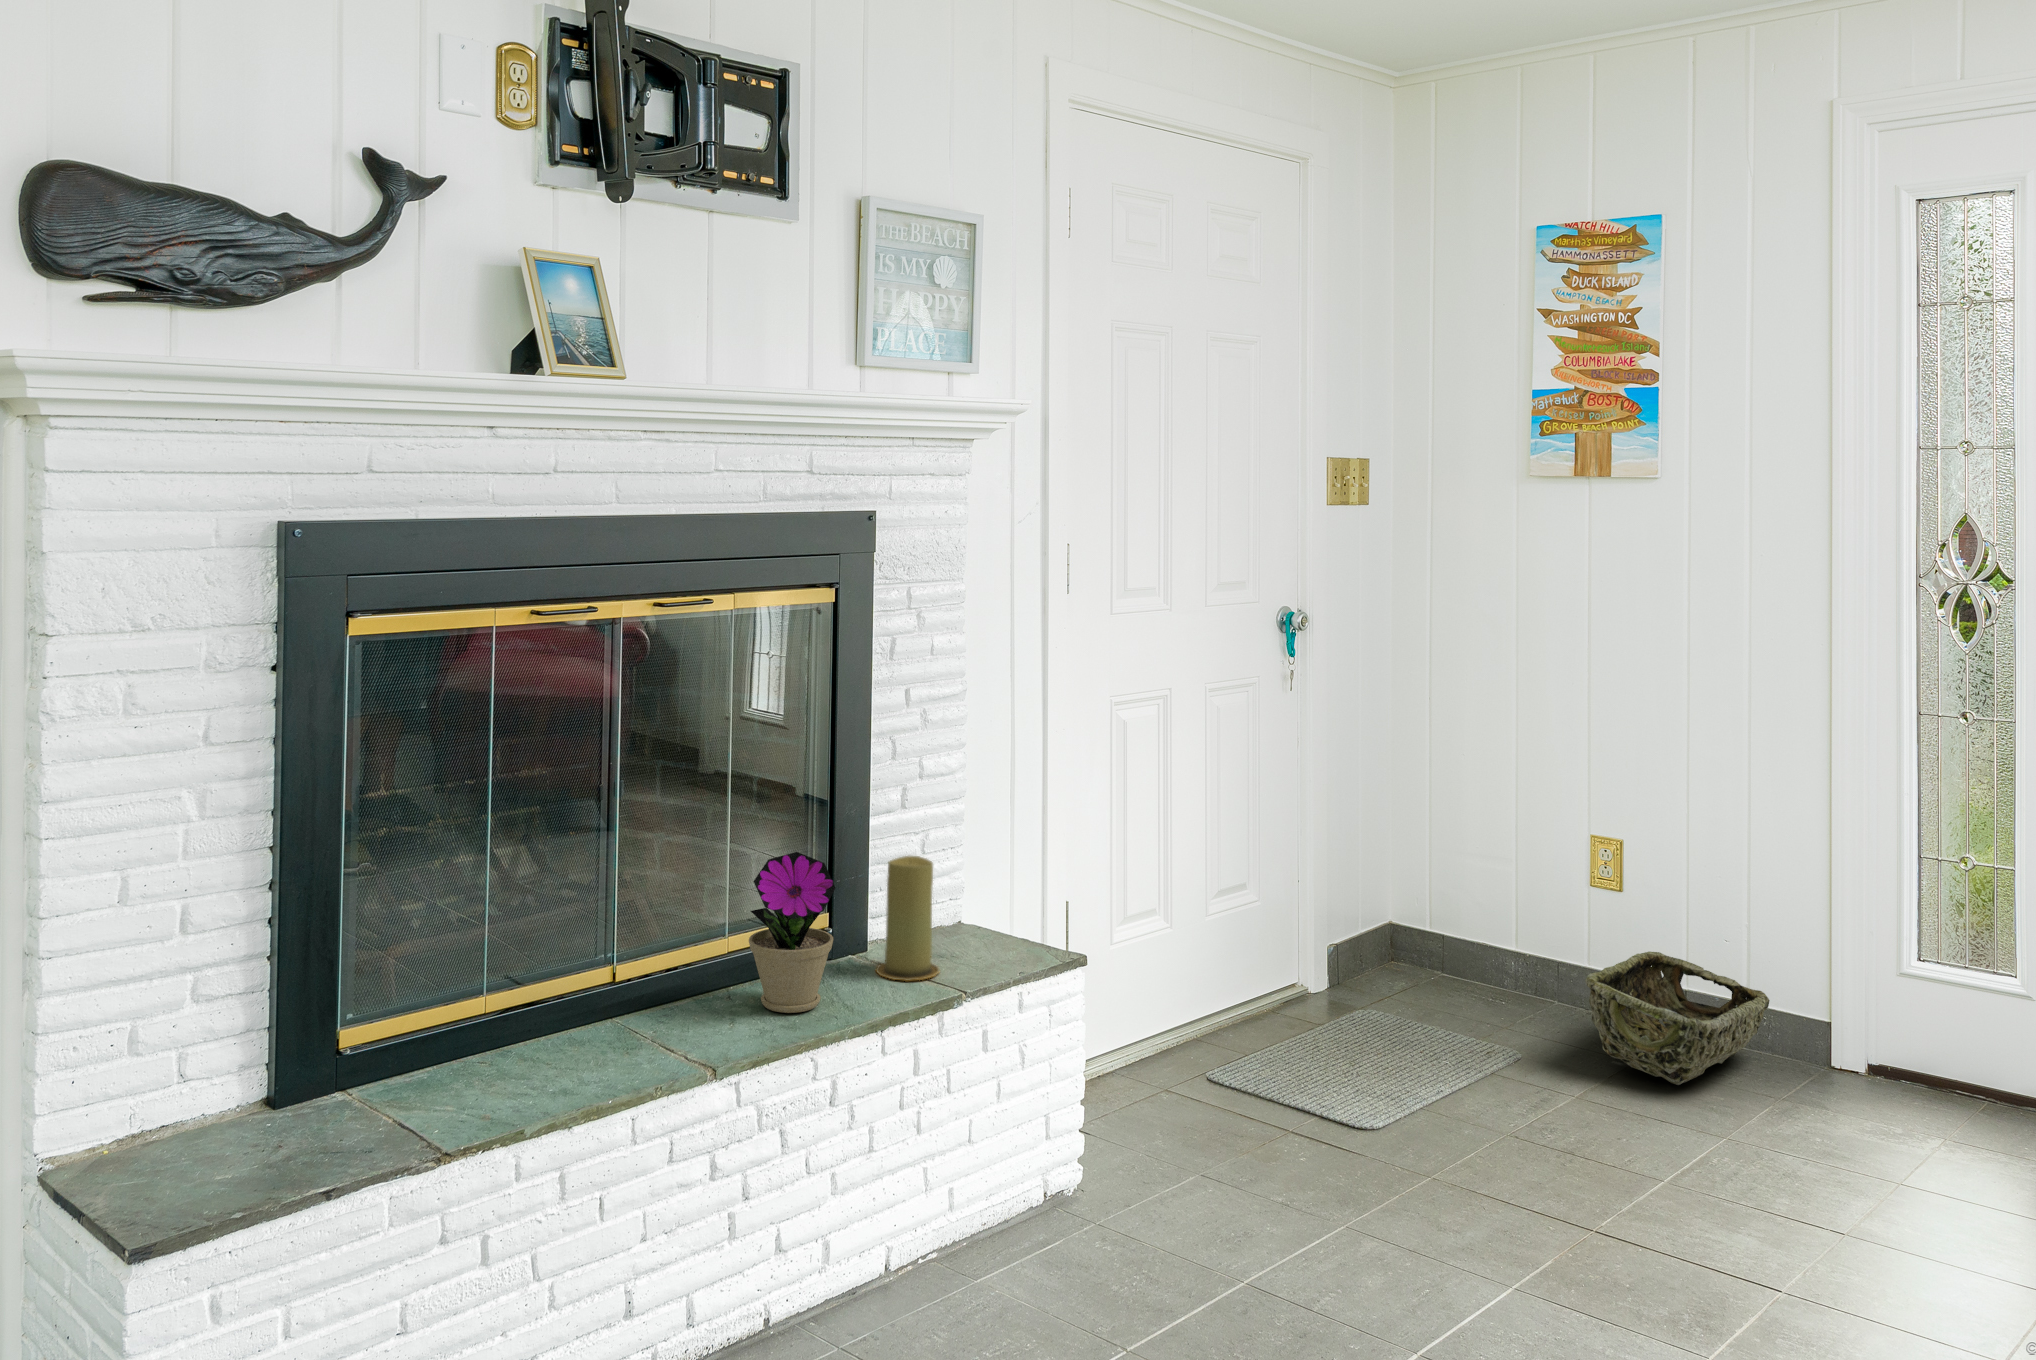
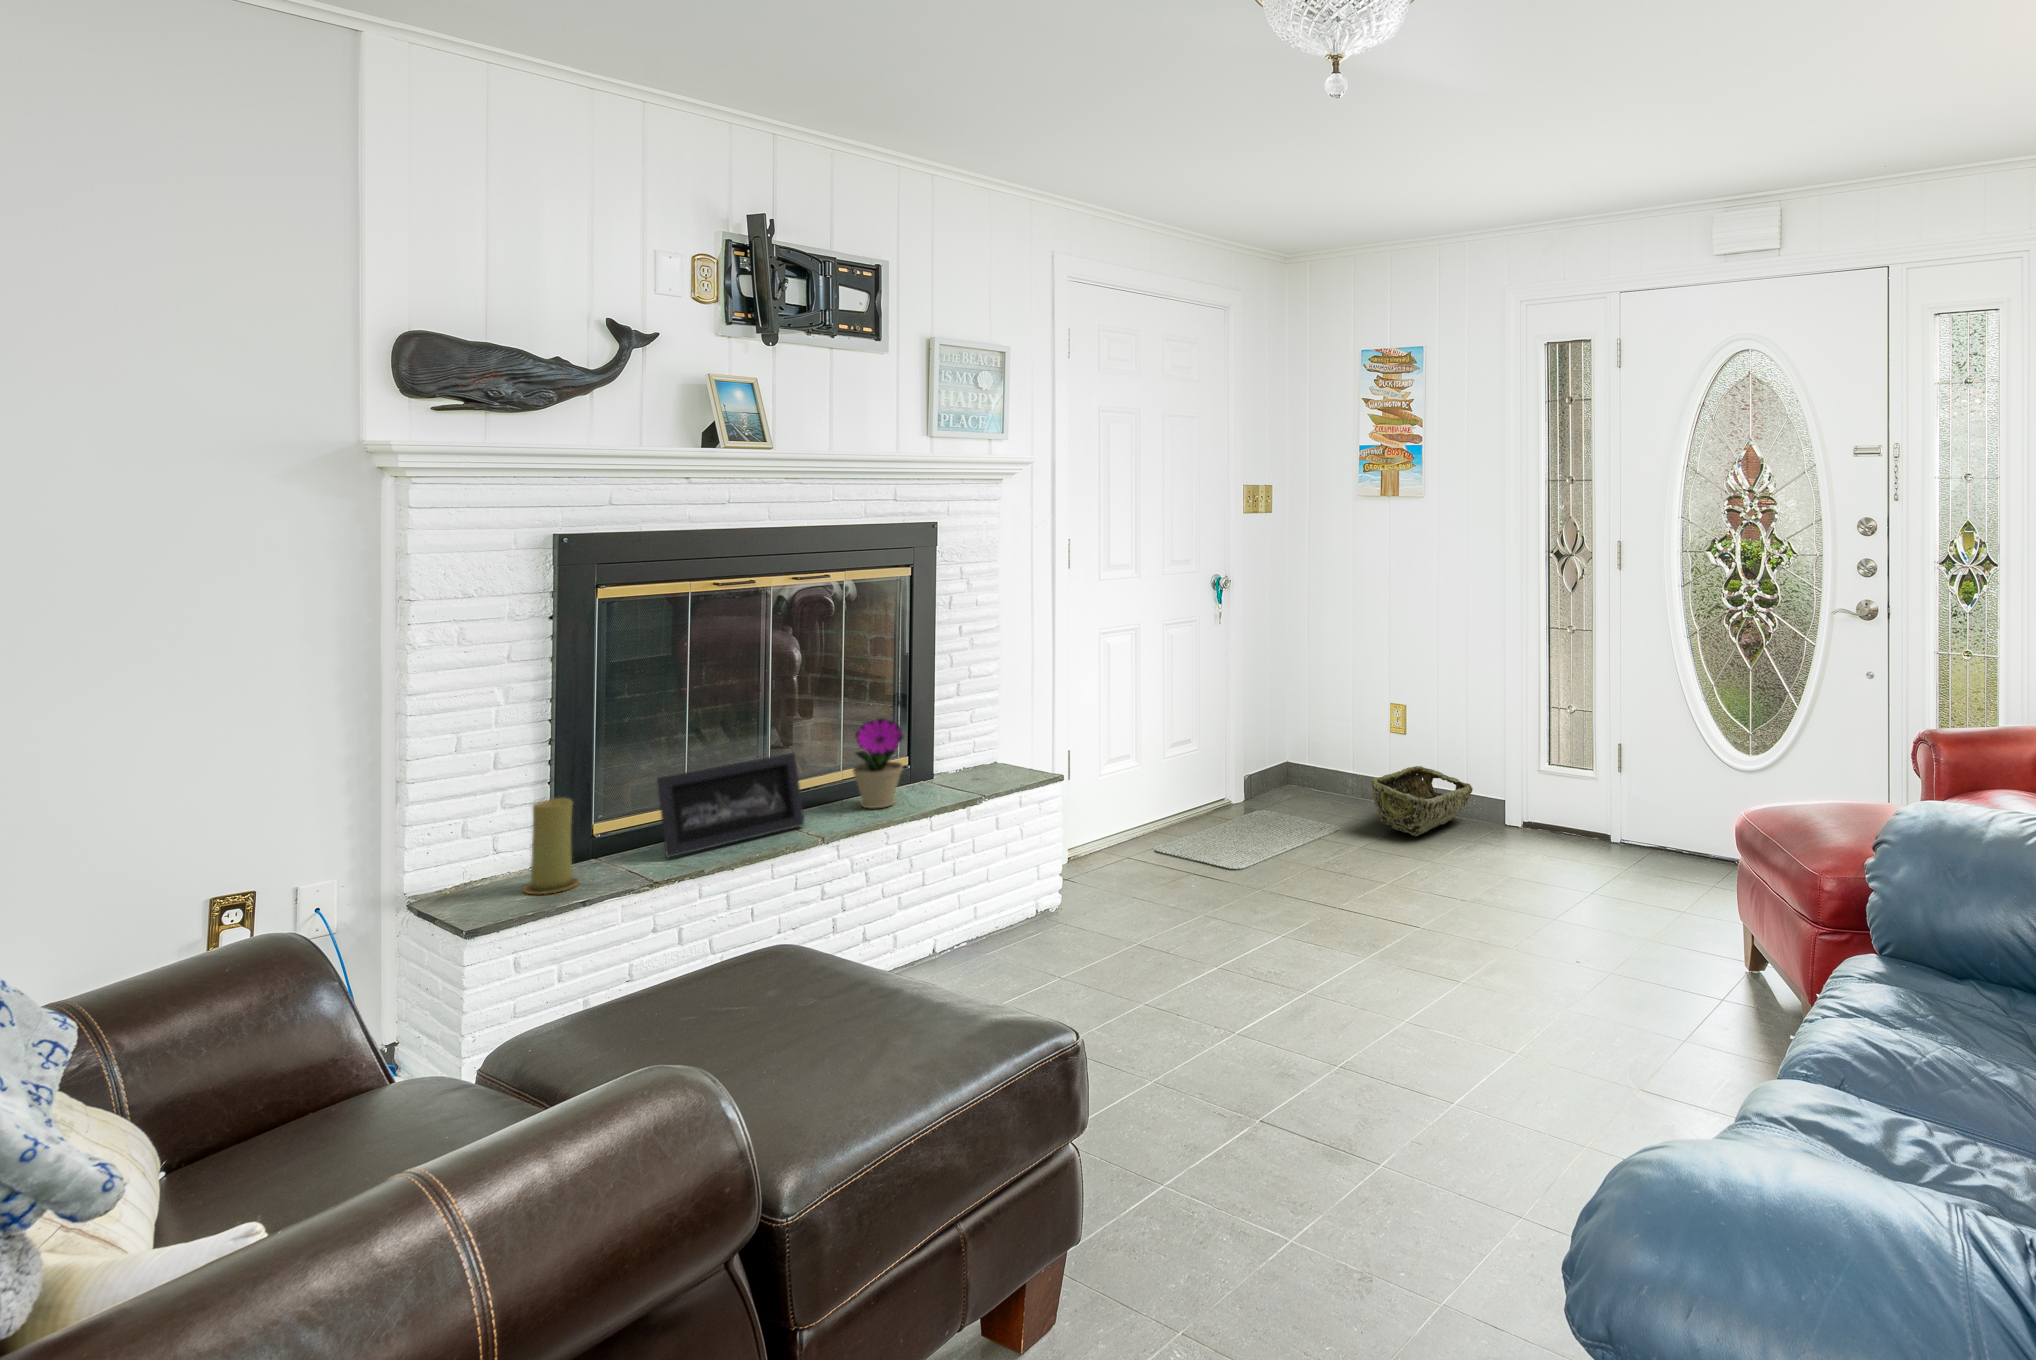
candle: present [876,856,939,981] -> present [523,798,579,894]
picture frame: none [442,912,679,1102] -> present [657,753,804,857]

